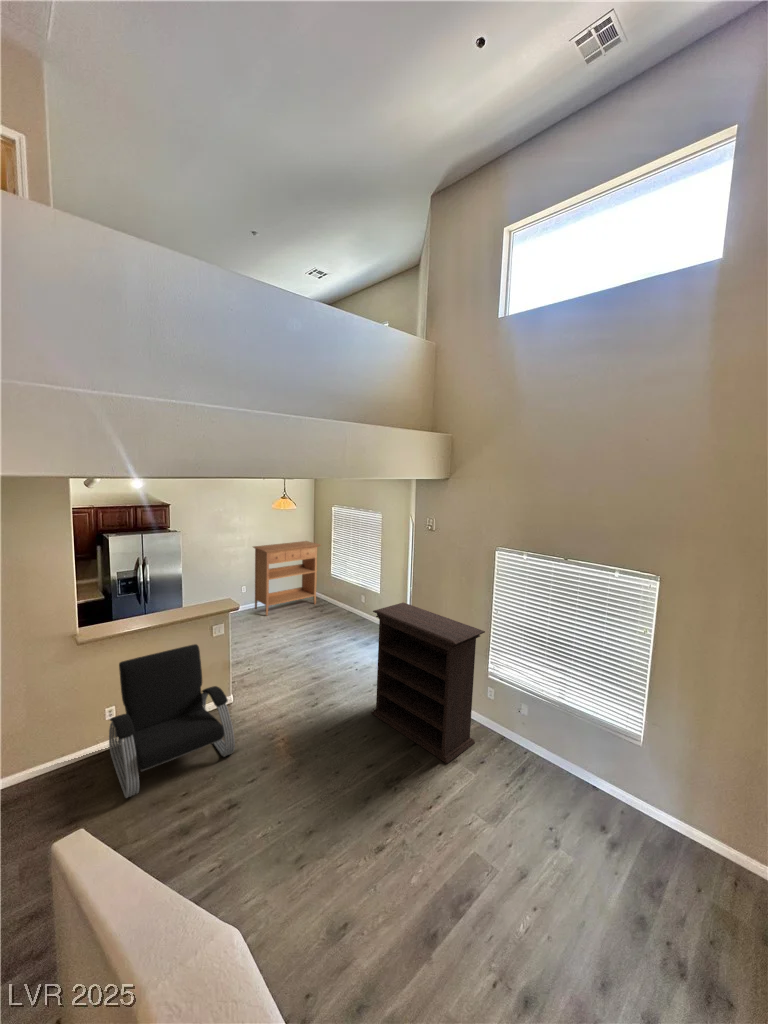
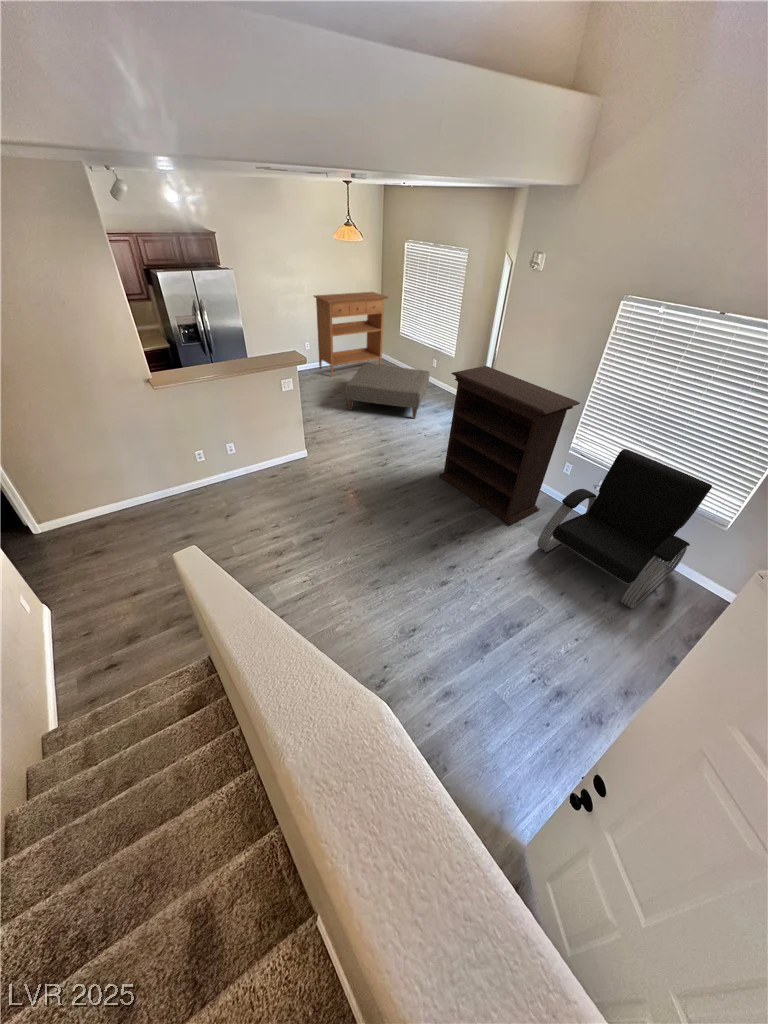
ottoman: none [278,602,360,653] -> present [345,364,430,418]
armchair: present [109,644,235,798] -> present [537,449,712,609]

